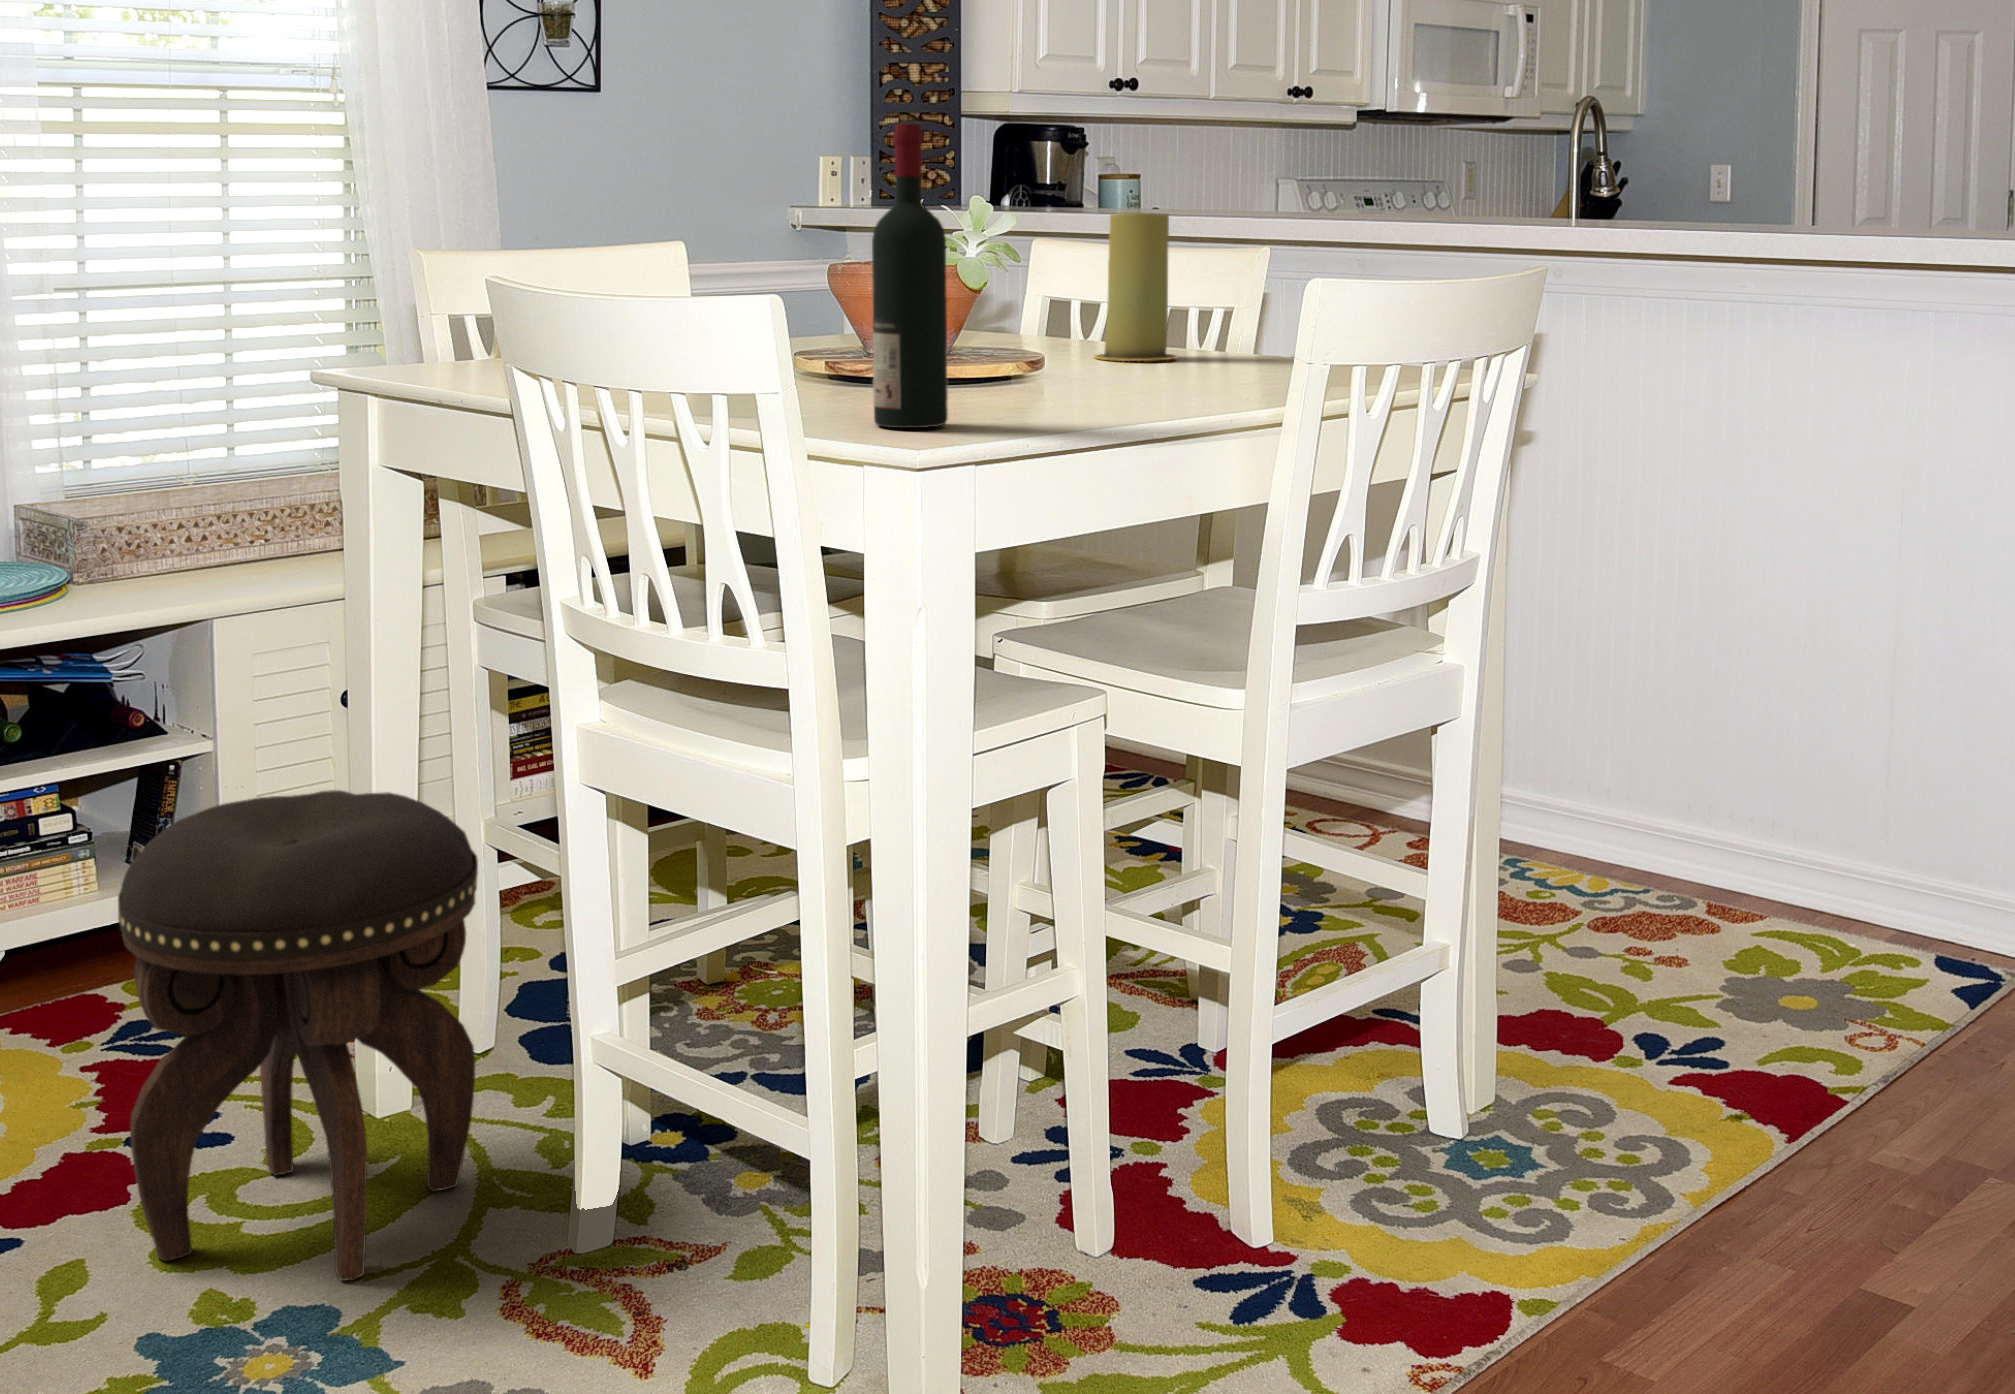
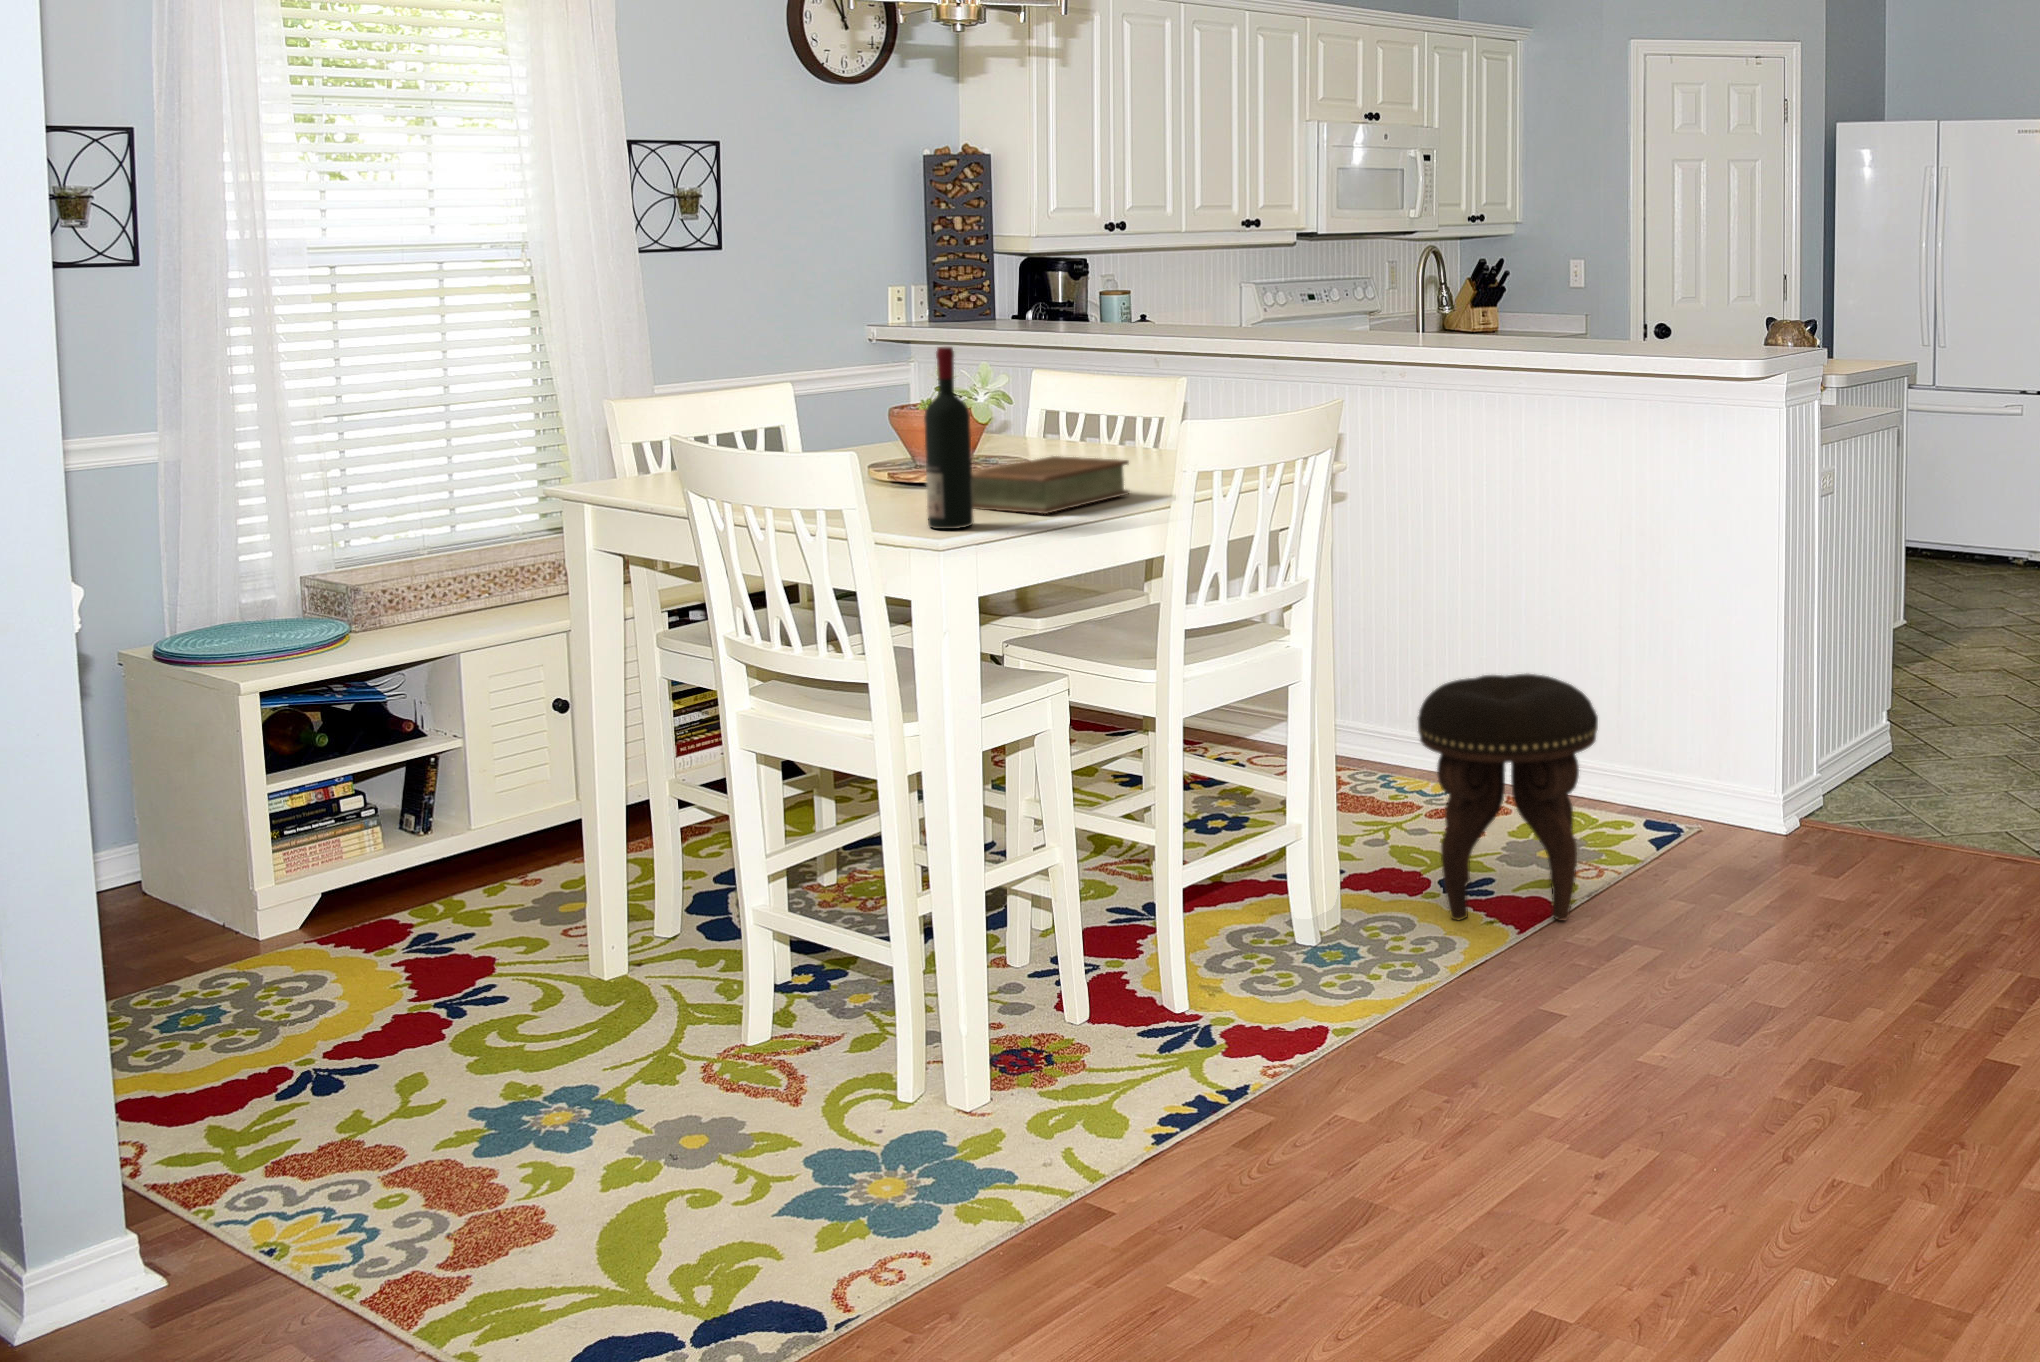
candle: present [1095,212,1177,361] -> none [1081,363,1136,462]
book: none [926,335,1189,414] -> present [972,456,1130,514]
footstool: present [118,790,478,1281] -> present [1418,674,1598,920]

